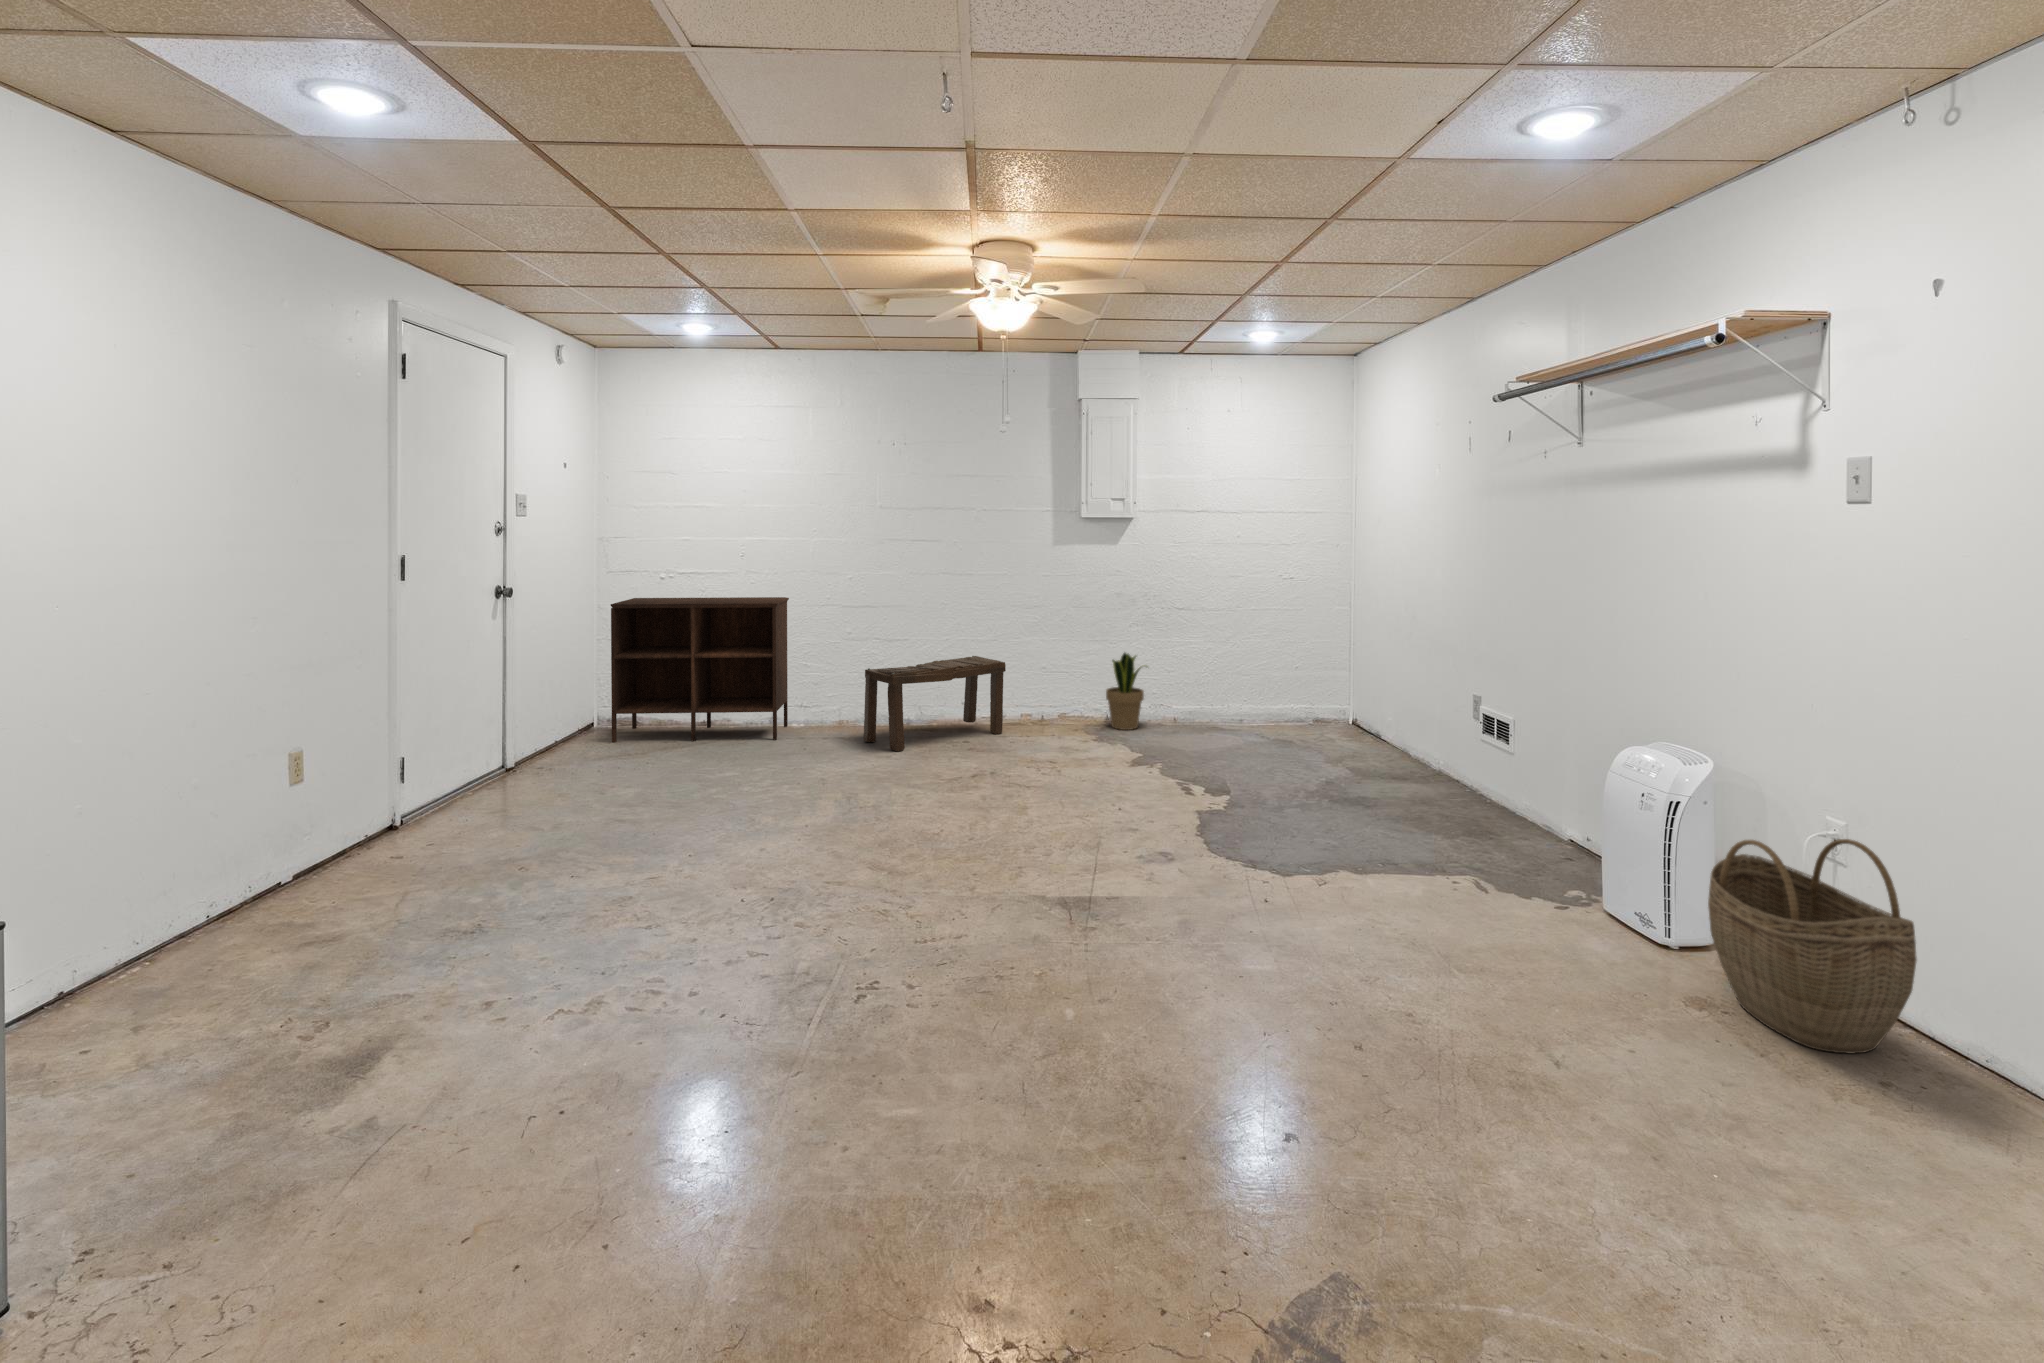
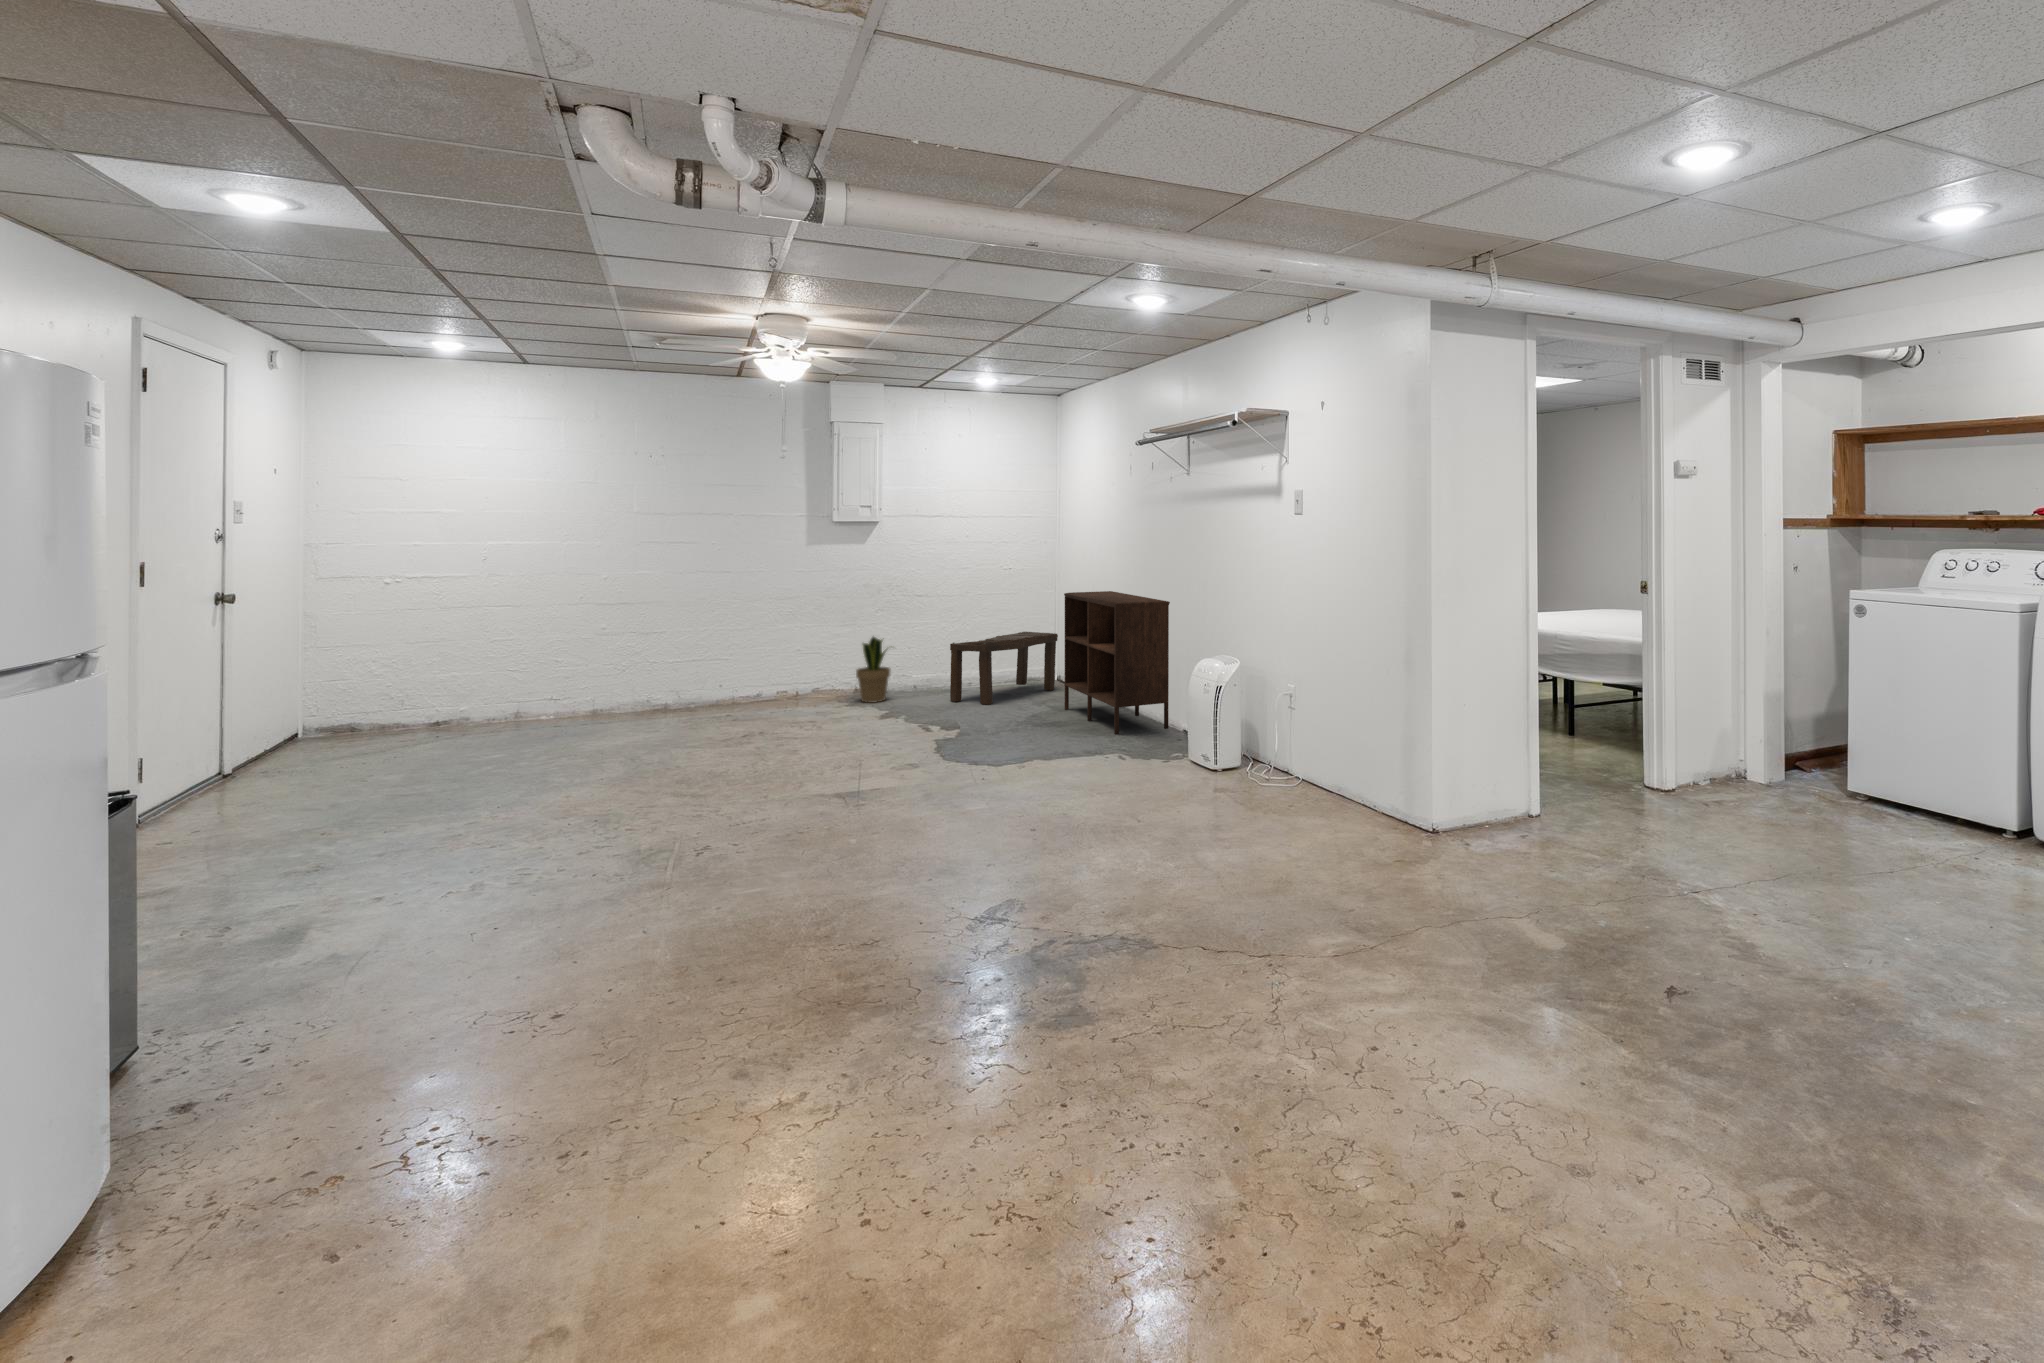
shelving unit: present [611,597,789,742] -> present [1064,591,1170,734]
bench: present [864,656,1006,752] -> present [950,632,1058,705]
woven basket: present [1708,839,1917,1054] -> none [1225,689,1304,794]

